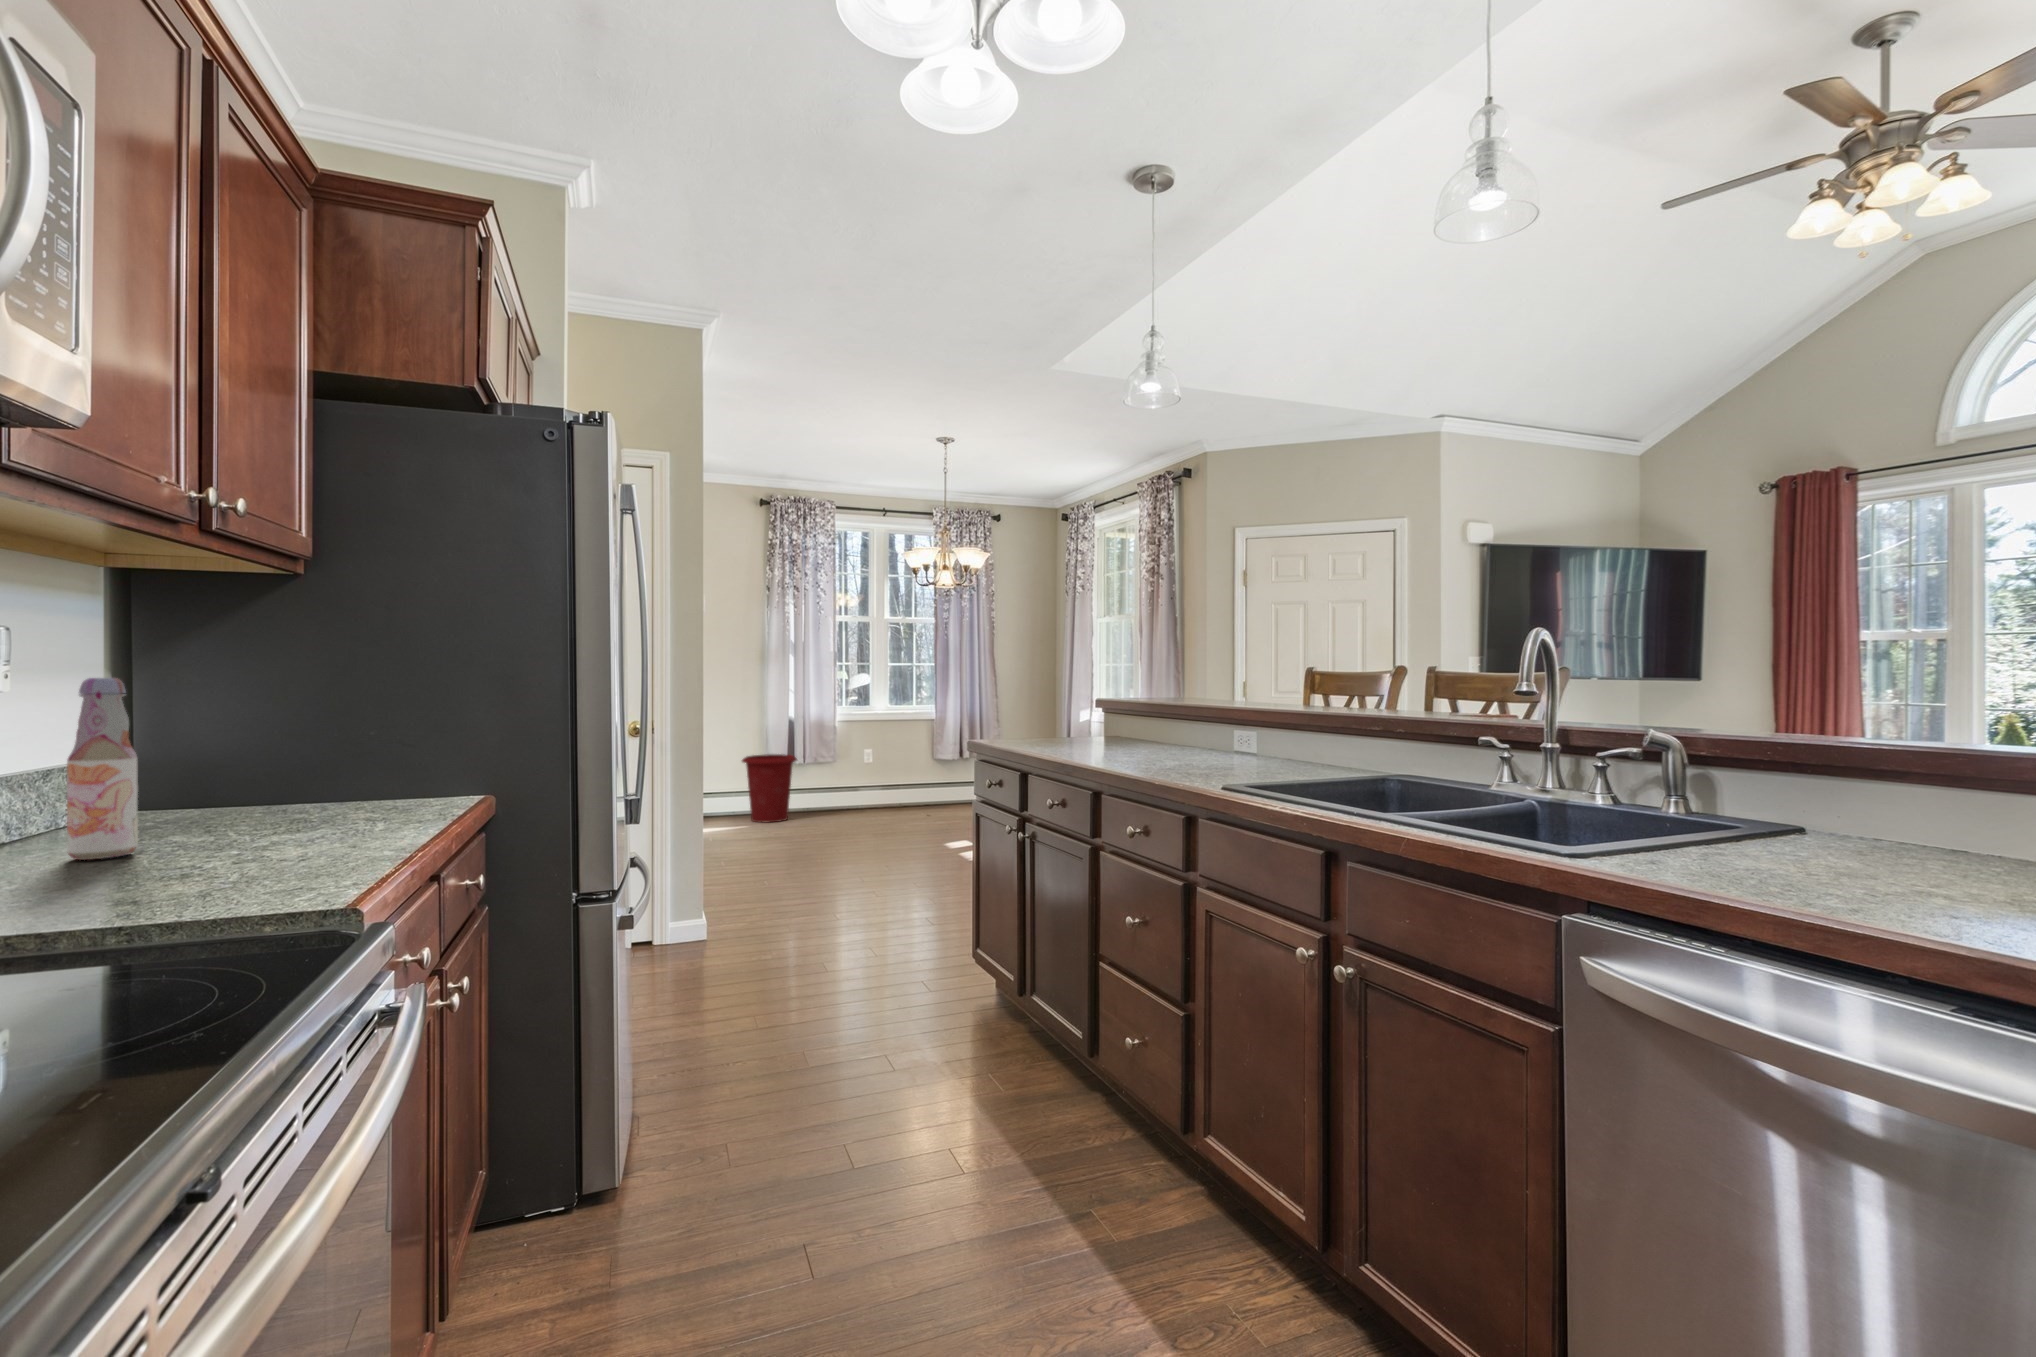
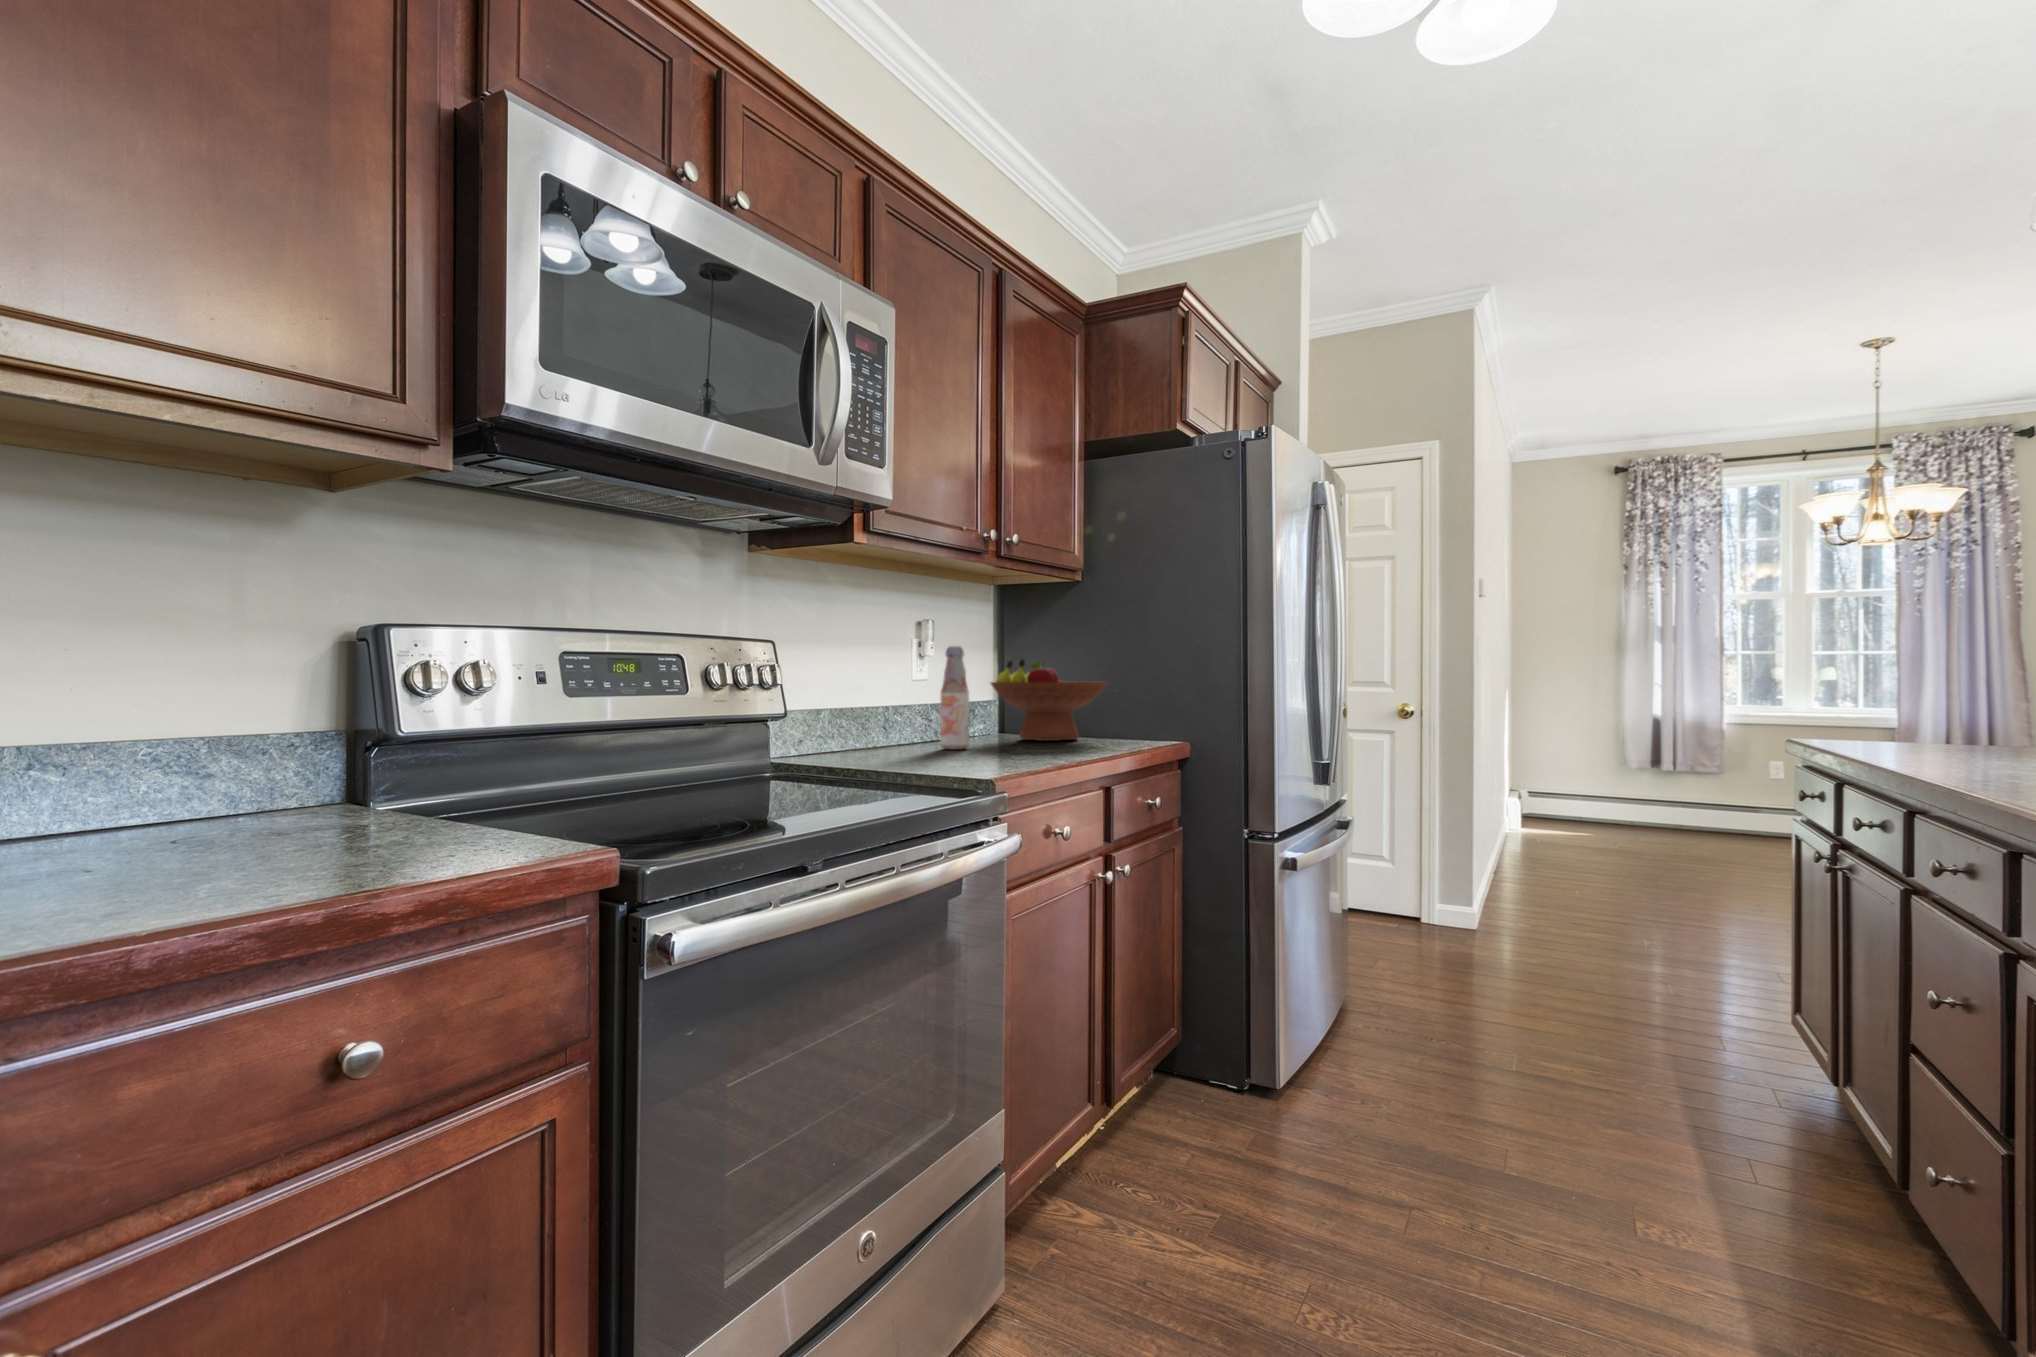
fruit bowl: none [143,695,381,820] -> present [991,659,1107,741]
waste bin: present [742,754,797,822] -> none [1589,758,1664,836]

